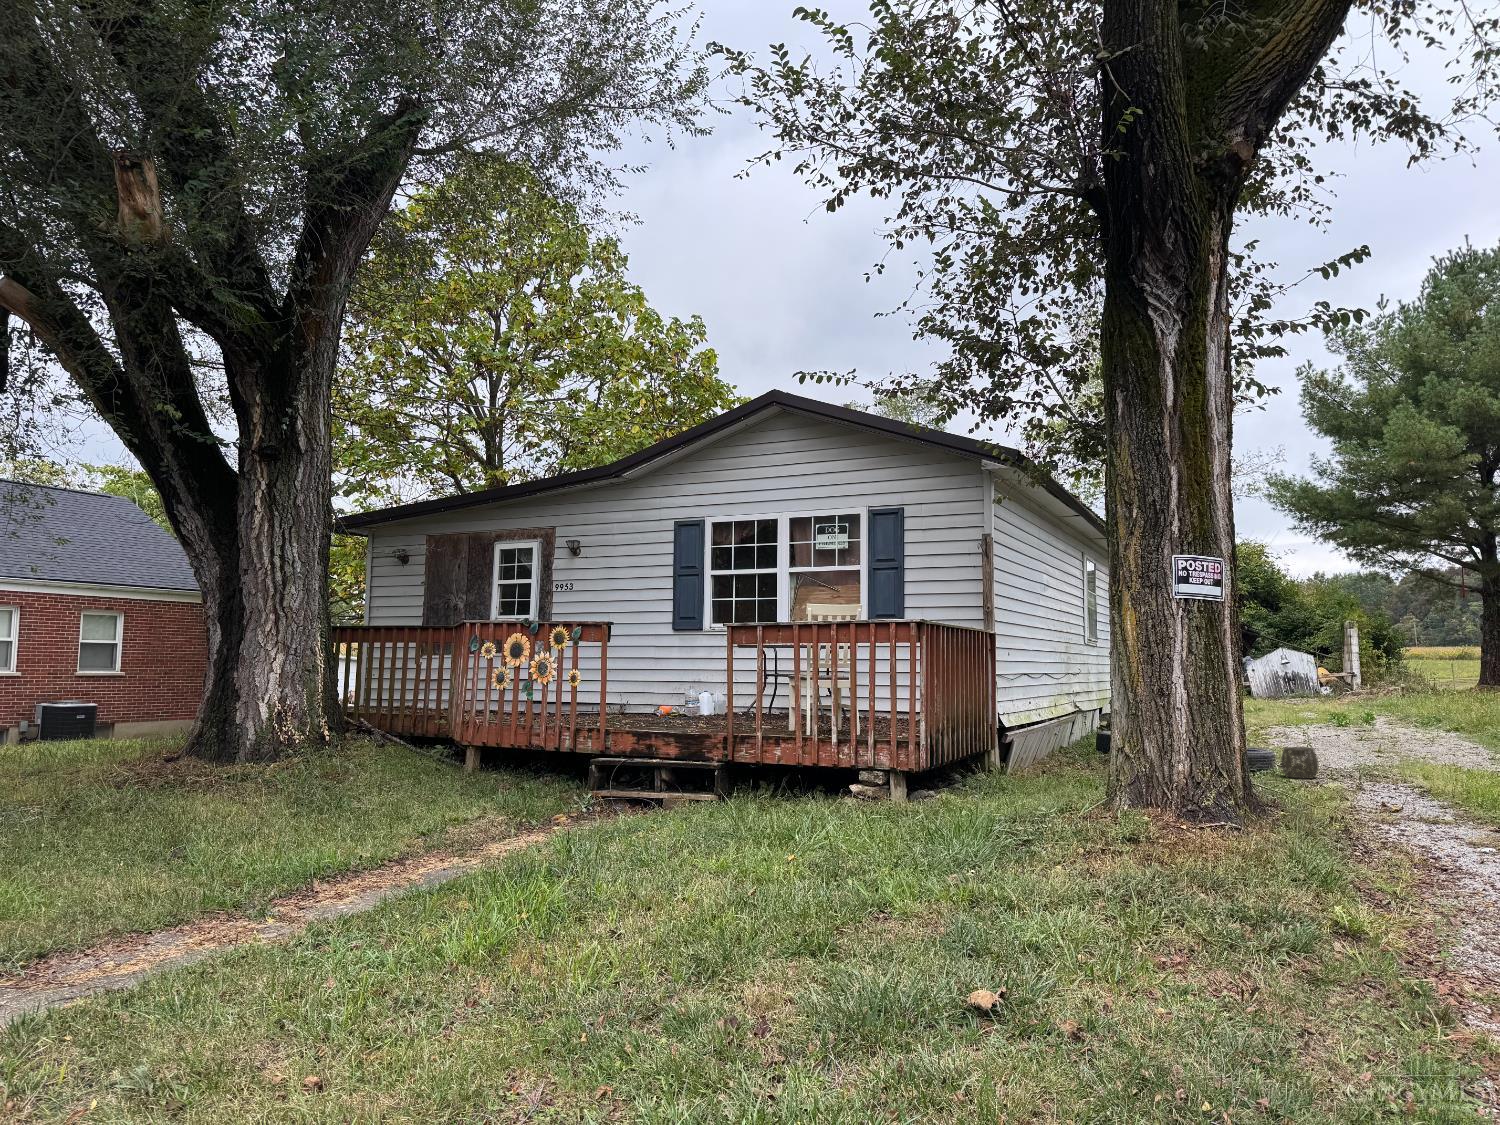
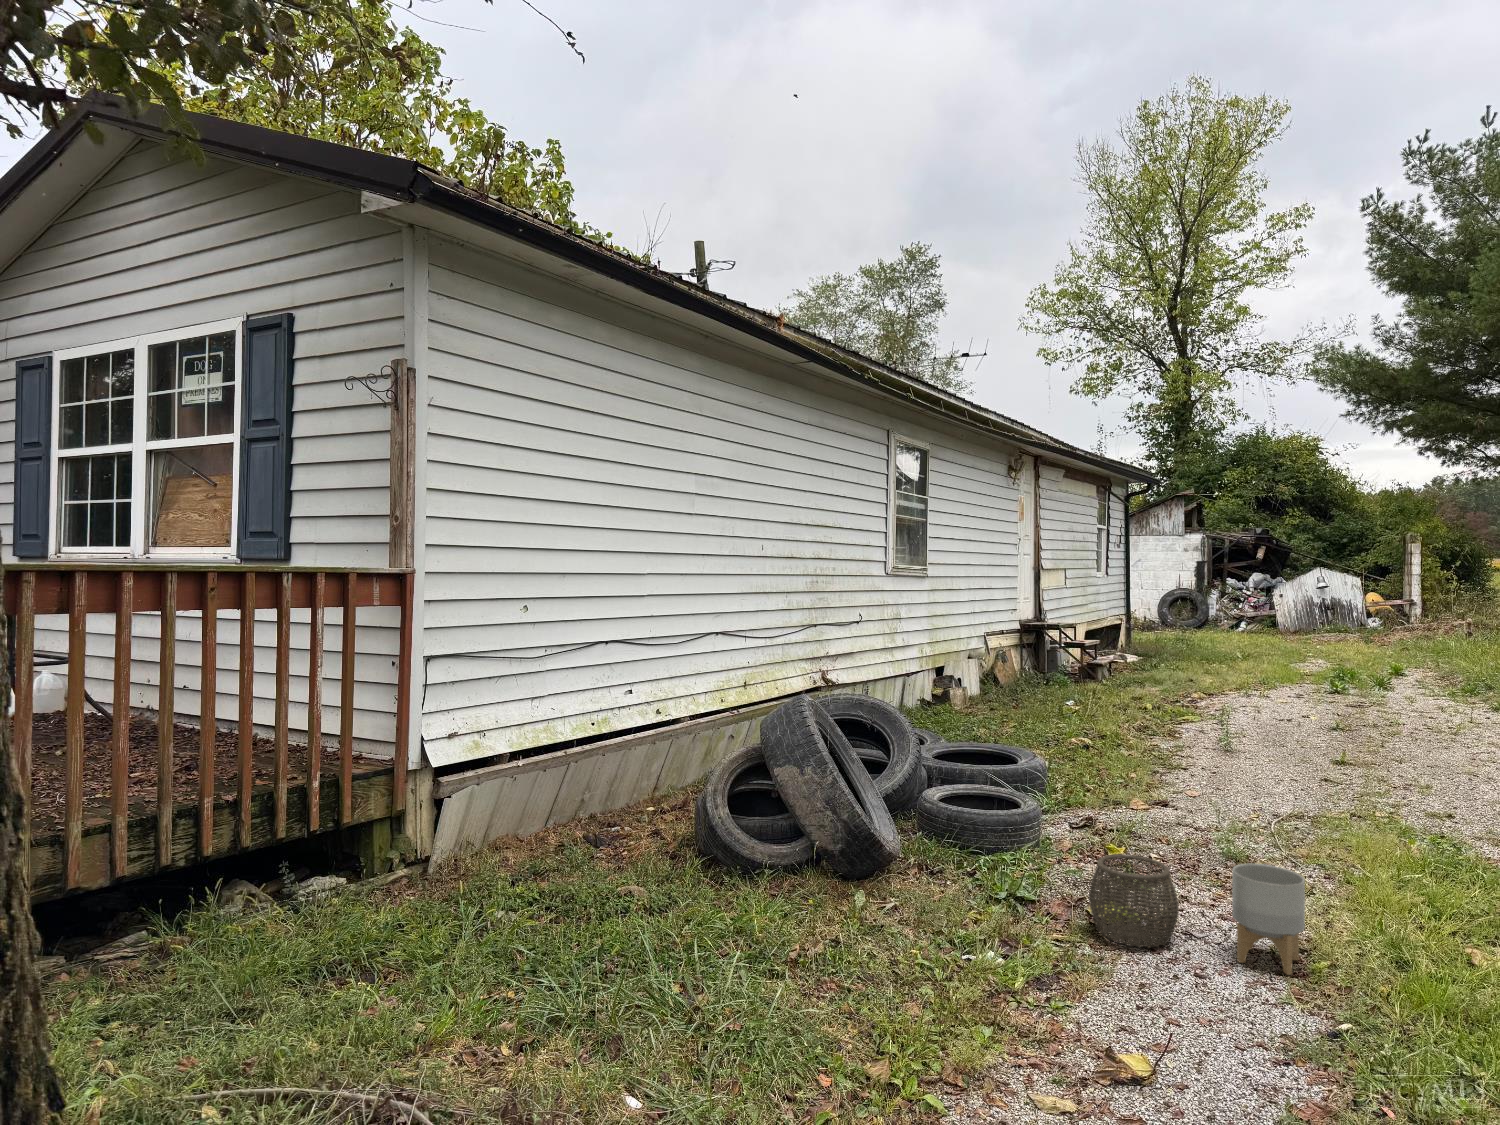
planter: none [1339,744,1369,781] -> present [1232,864,1305,975]

